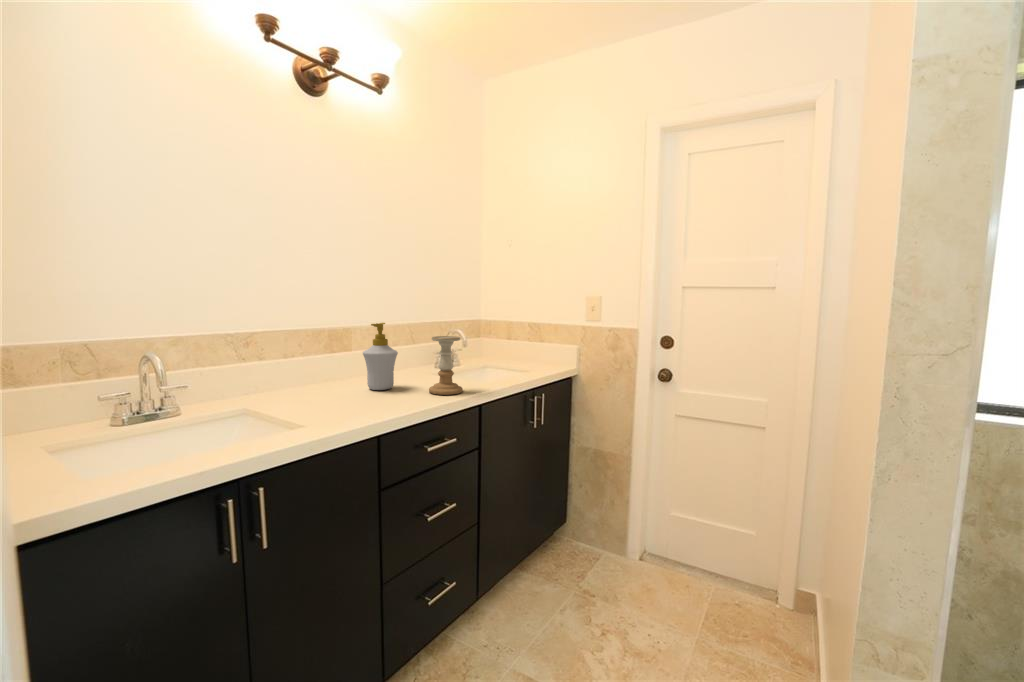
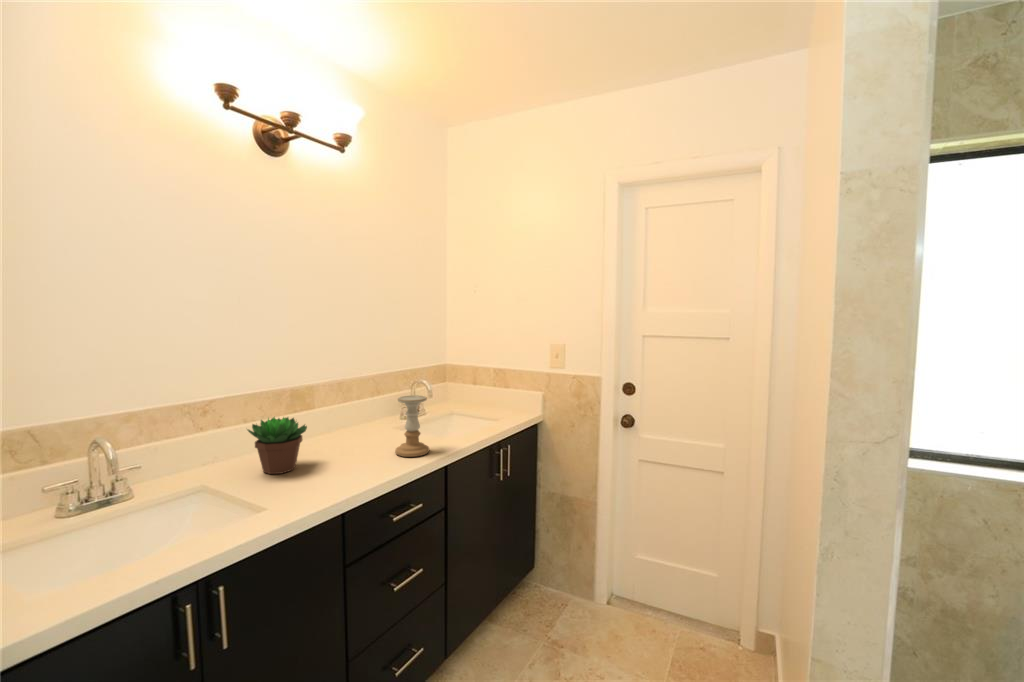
soap bottle: present [363,323,398,390] -> none [327,383,363,453]
succulent plant: none [286,348,344,403] -> present [248,417,307,474]

